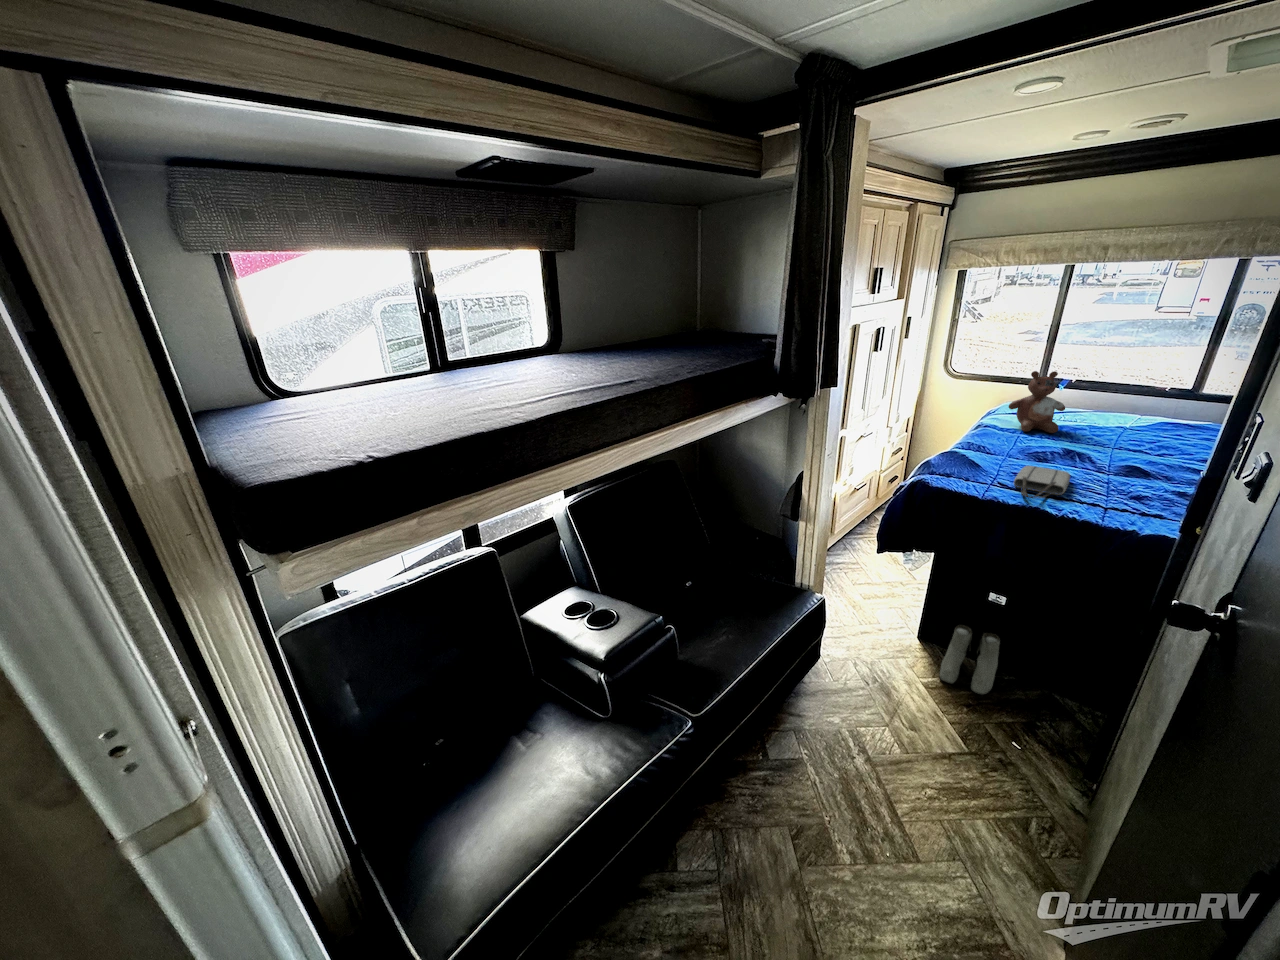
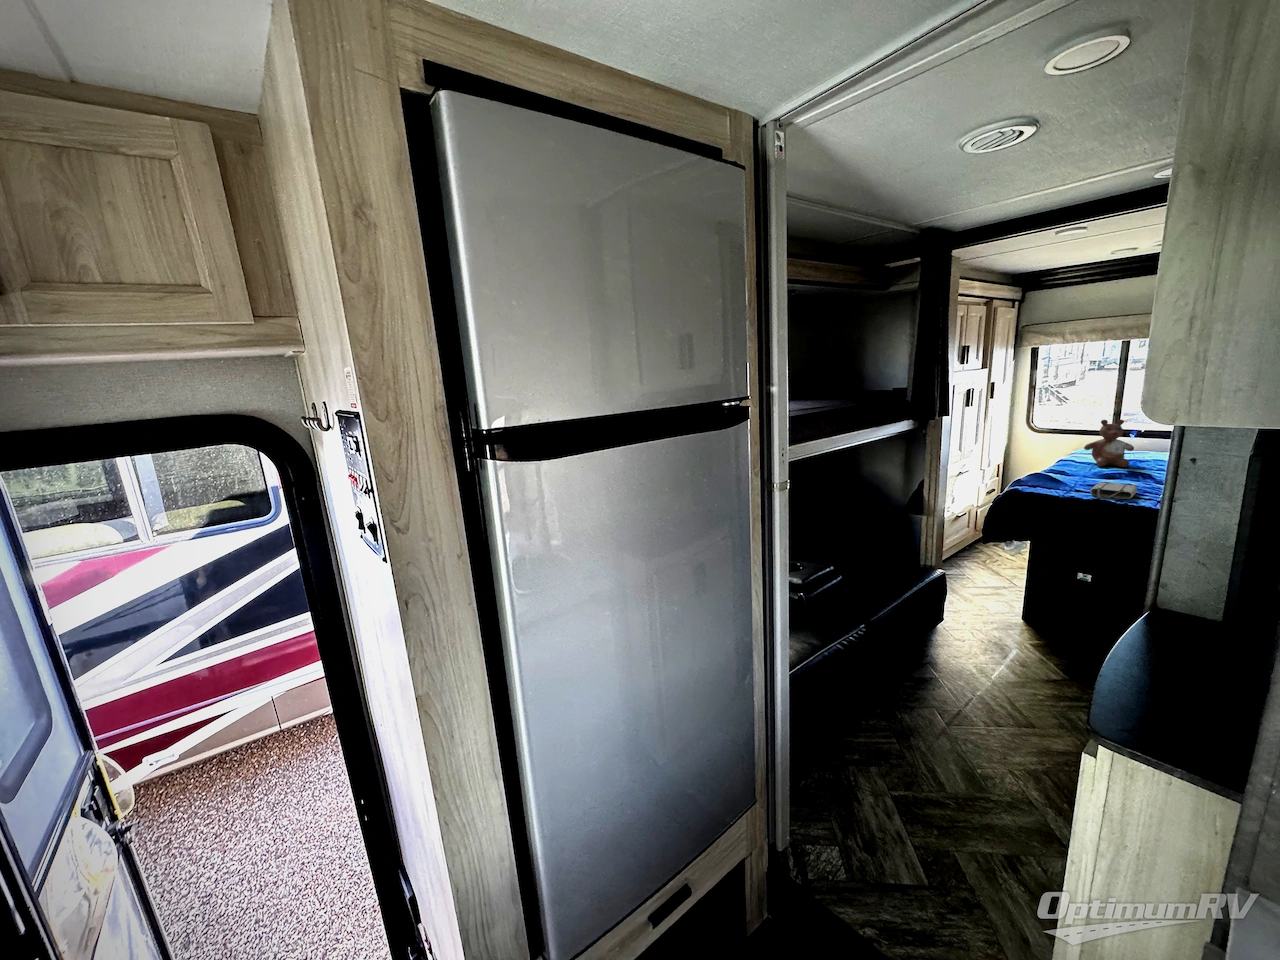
boots: present [940,625,1000,695] -> none [1043,599,1090,649]

